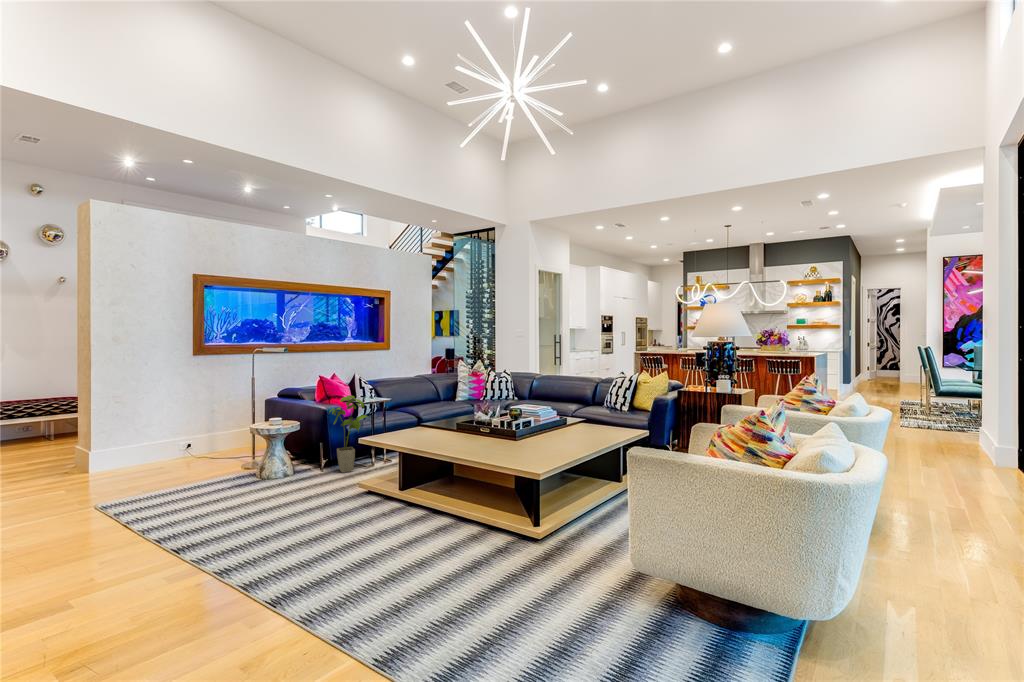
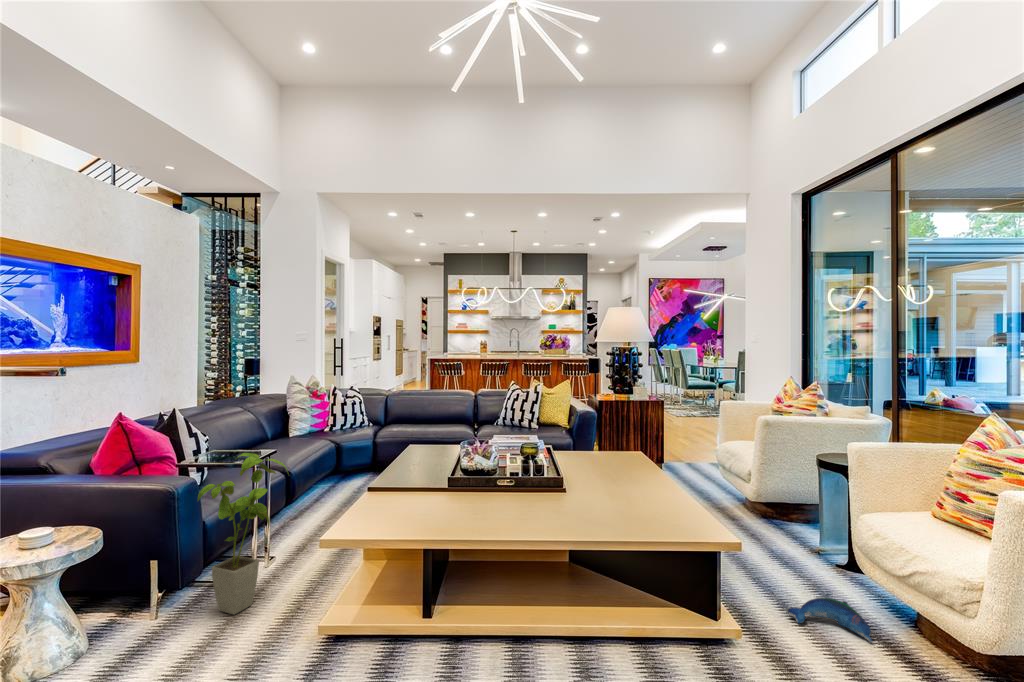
plush toy: none [567,528,604,557] -> present [788,598,873,642]

